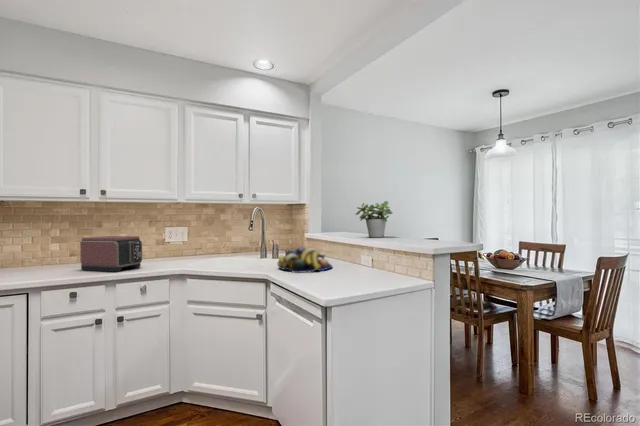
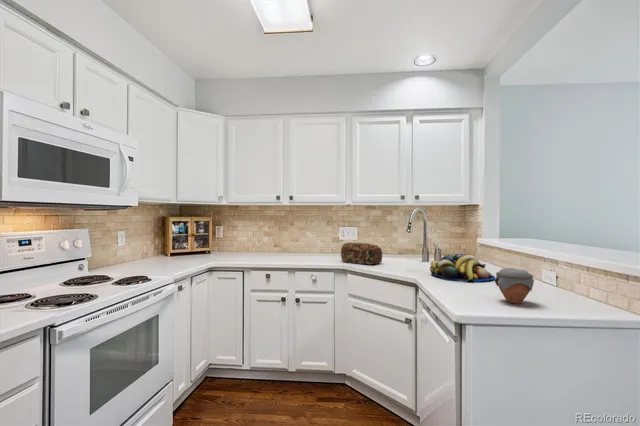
potted plant: present [356,201,392,237] -> none [532,203,589,249]
toaster: present [80,236,142,272] -> none [275,232,316,262]
bread loaf: none [175,244,223,266] -> present [341,242,382,264]
jar: none [347,255,376,285] -> present [494,268,534,304]

